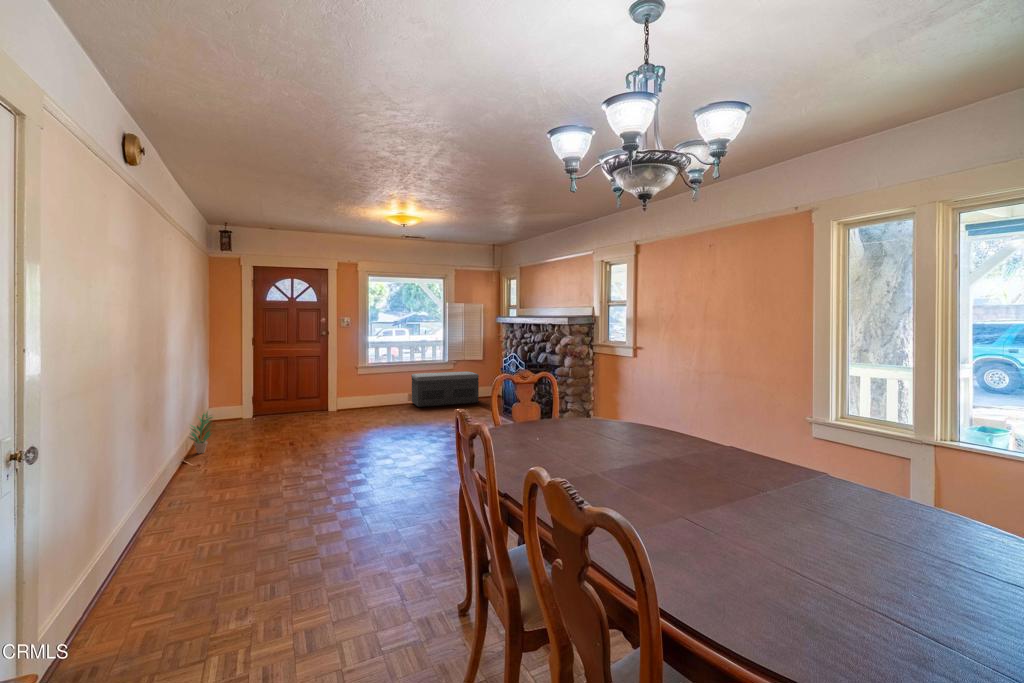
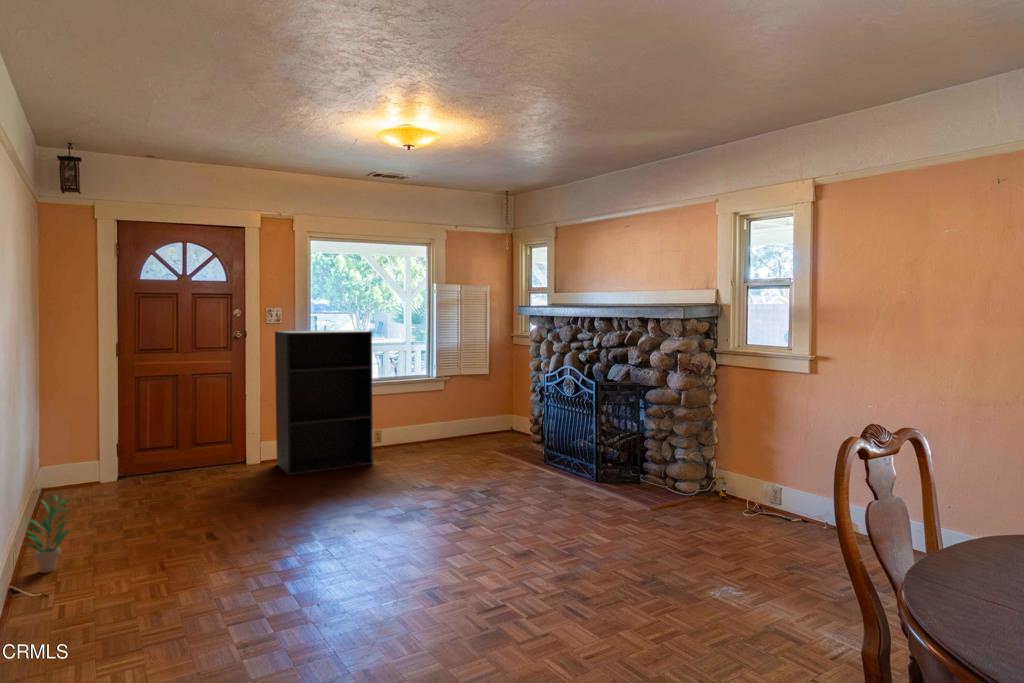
bookshelf: none [343,331,399,416] -> present [275,330,373,475]
storage bench: present [411,372,479,407] -> none [383,393,491,455]

